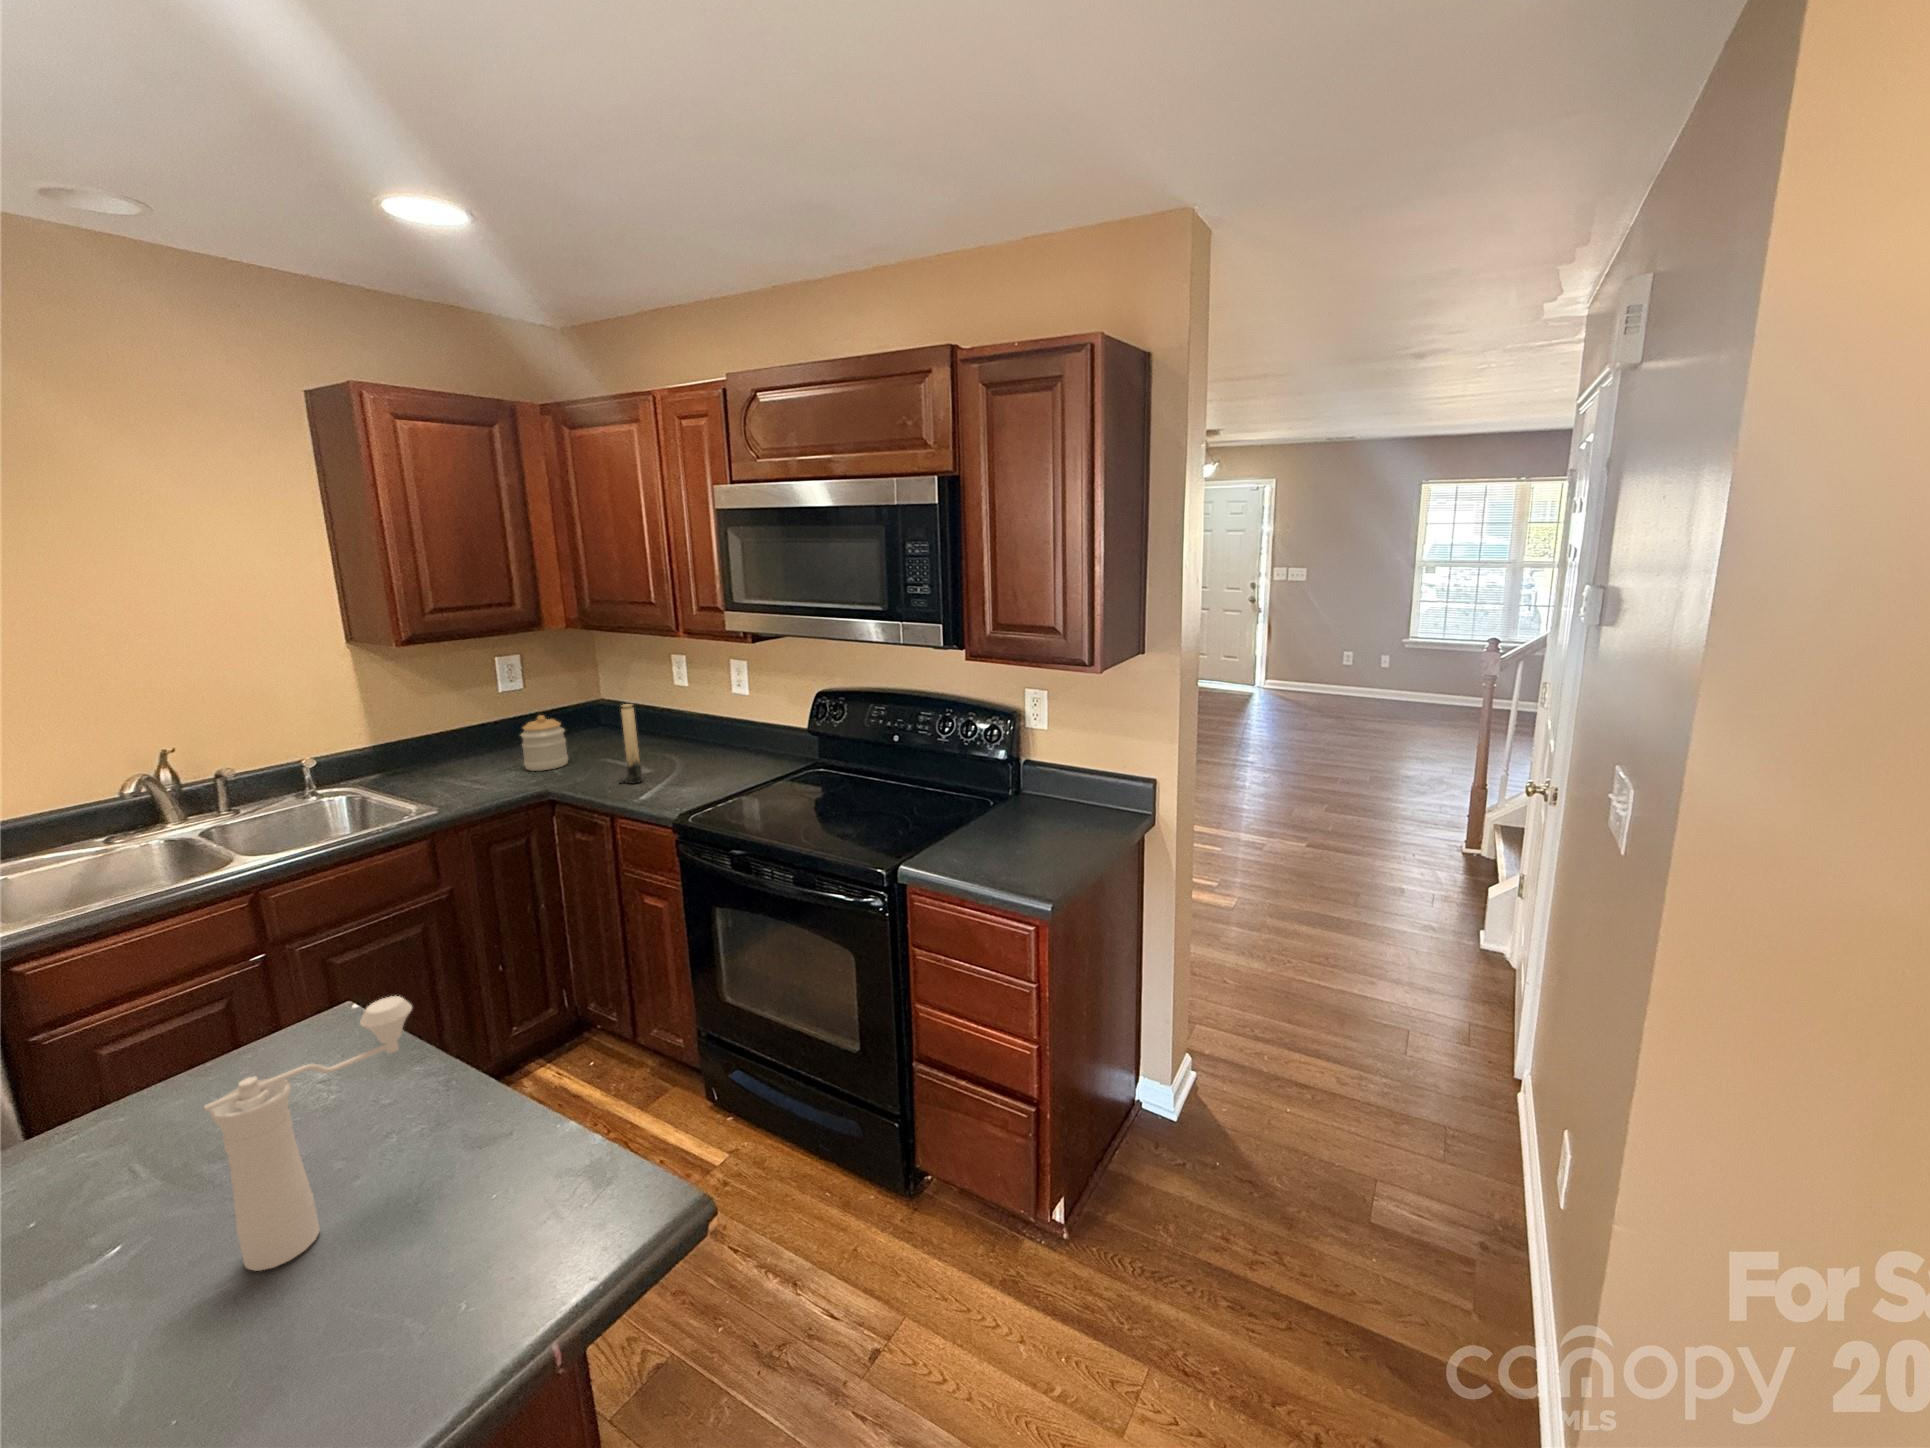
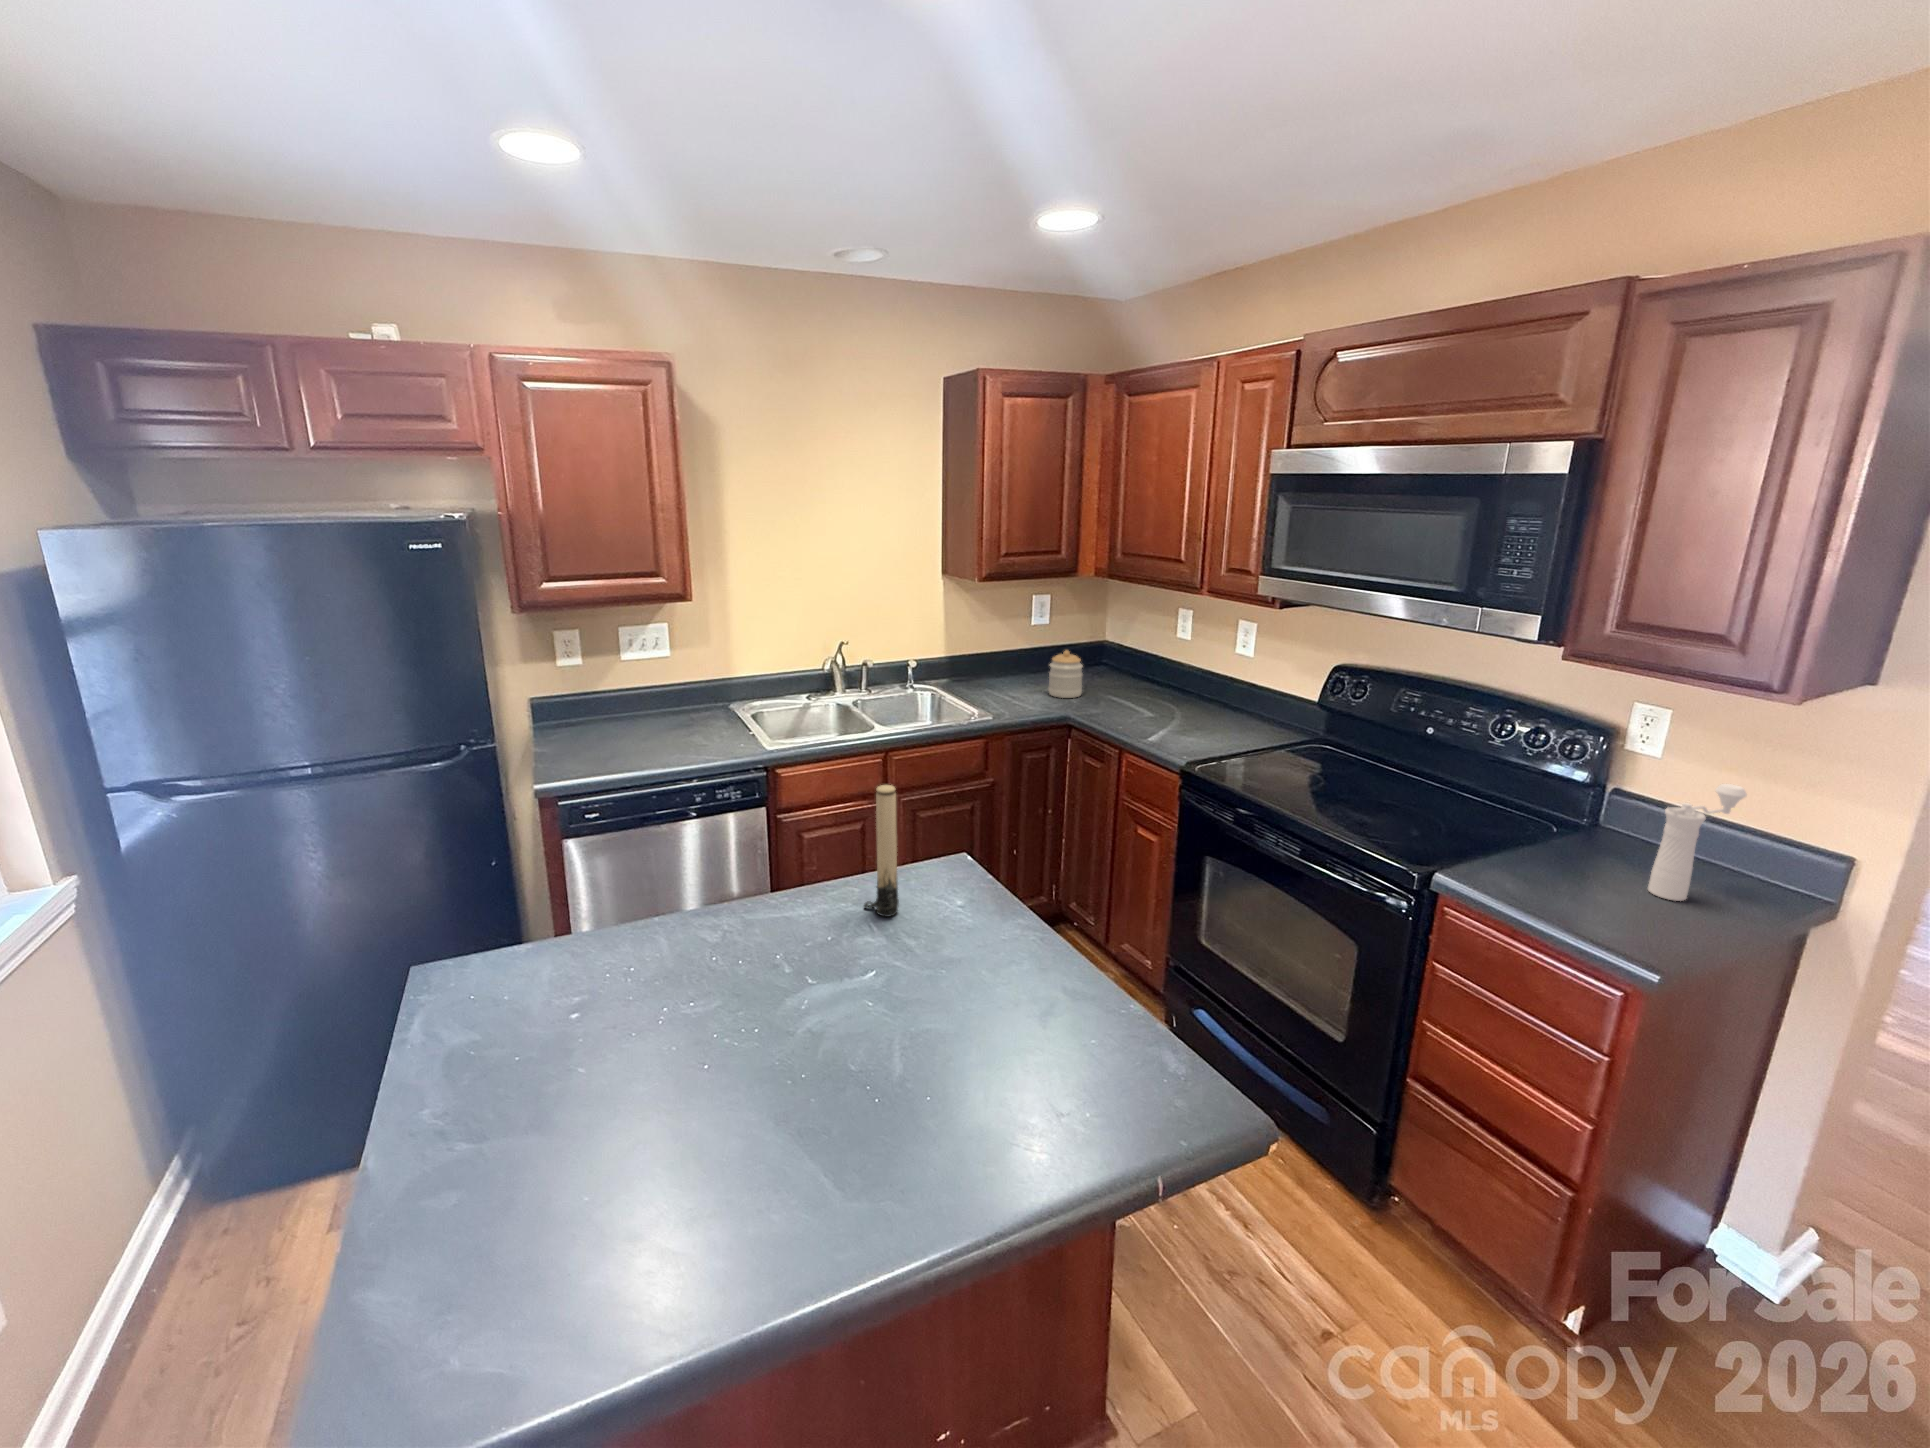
candle: present [619,704,642,784] -> present [864,785,899,917]
pepper mill: present [204,996,412,1271] -> present [1648,784,1747,901]

